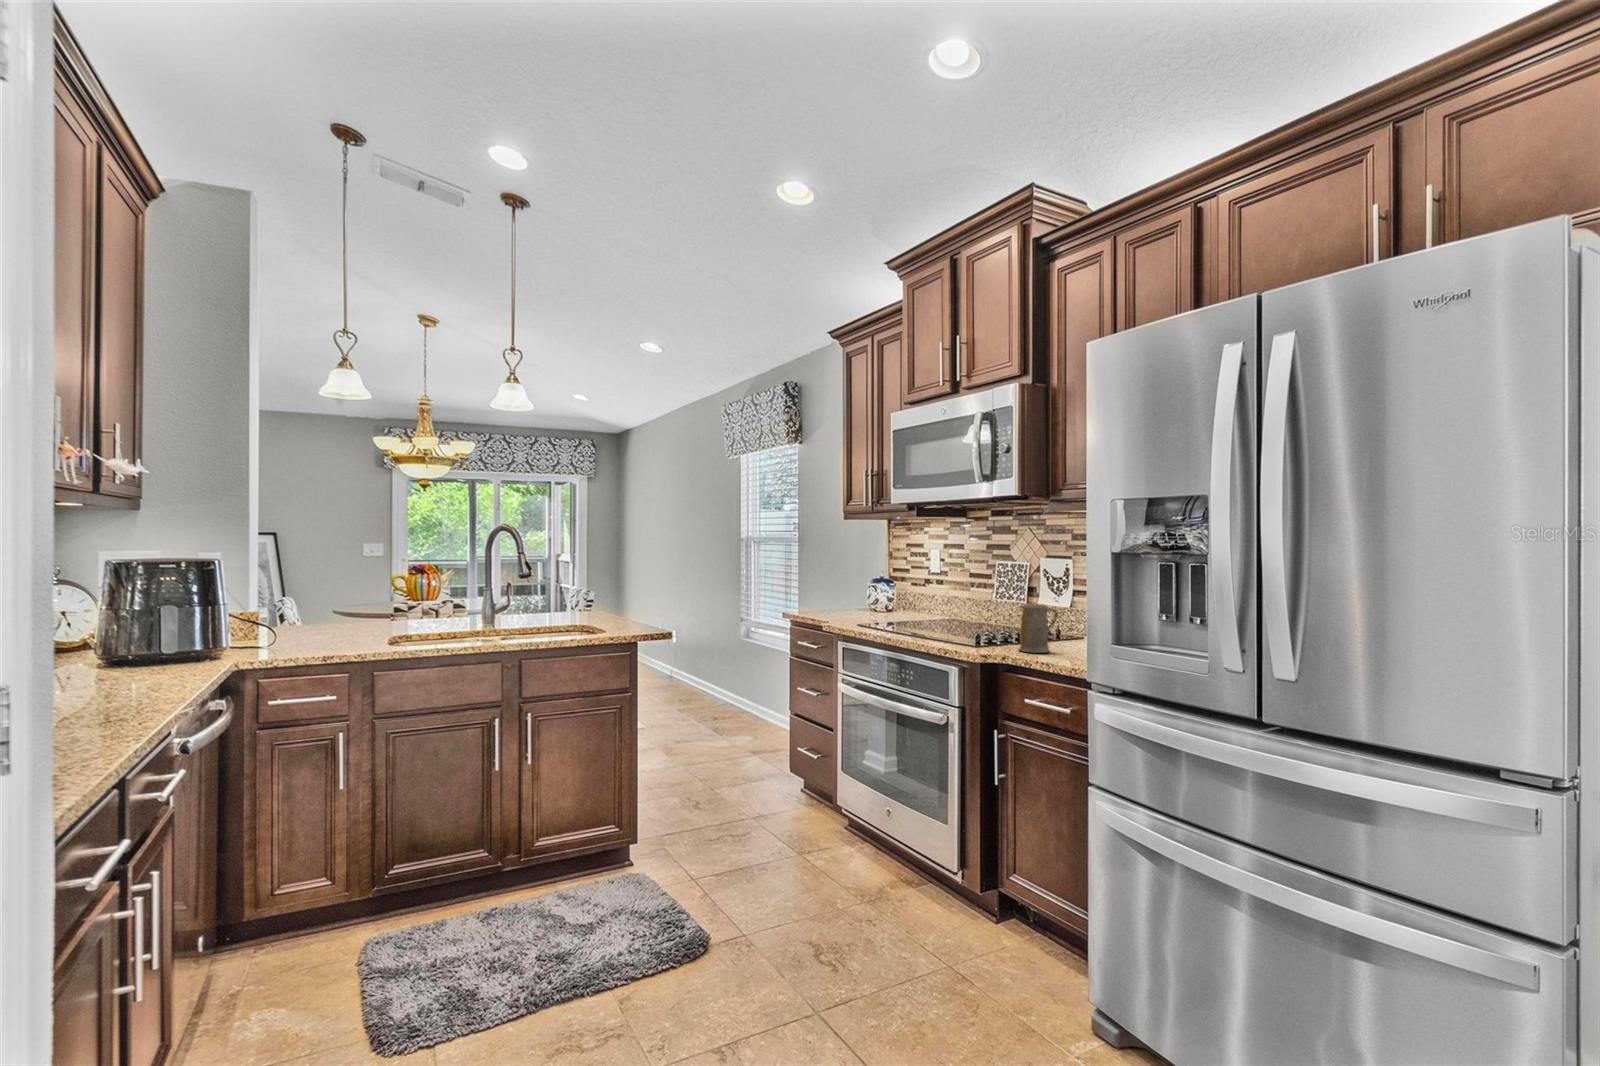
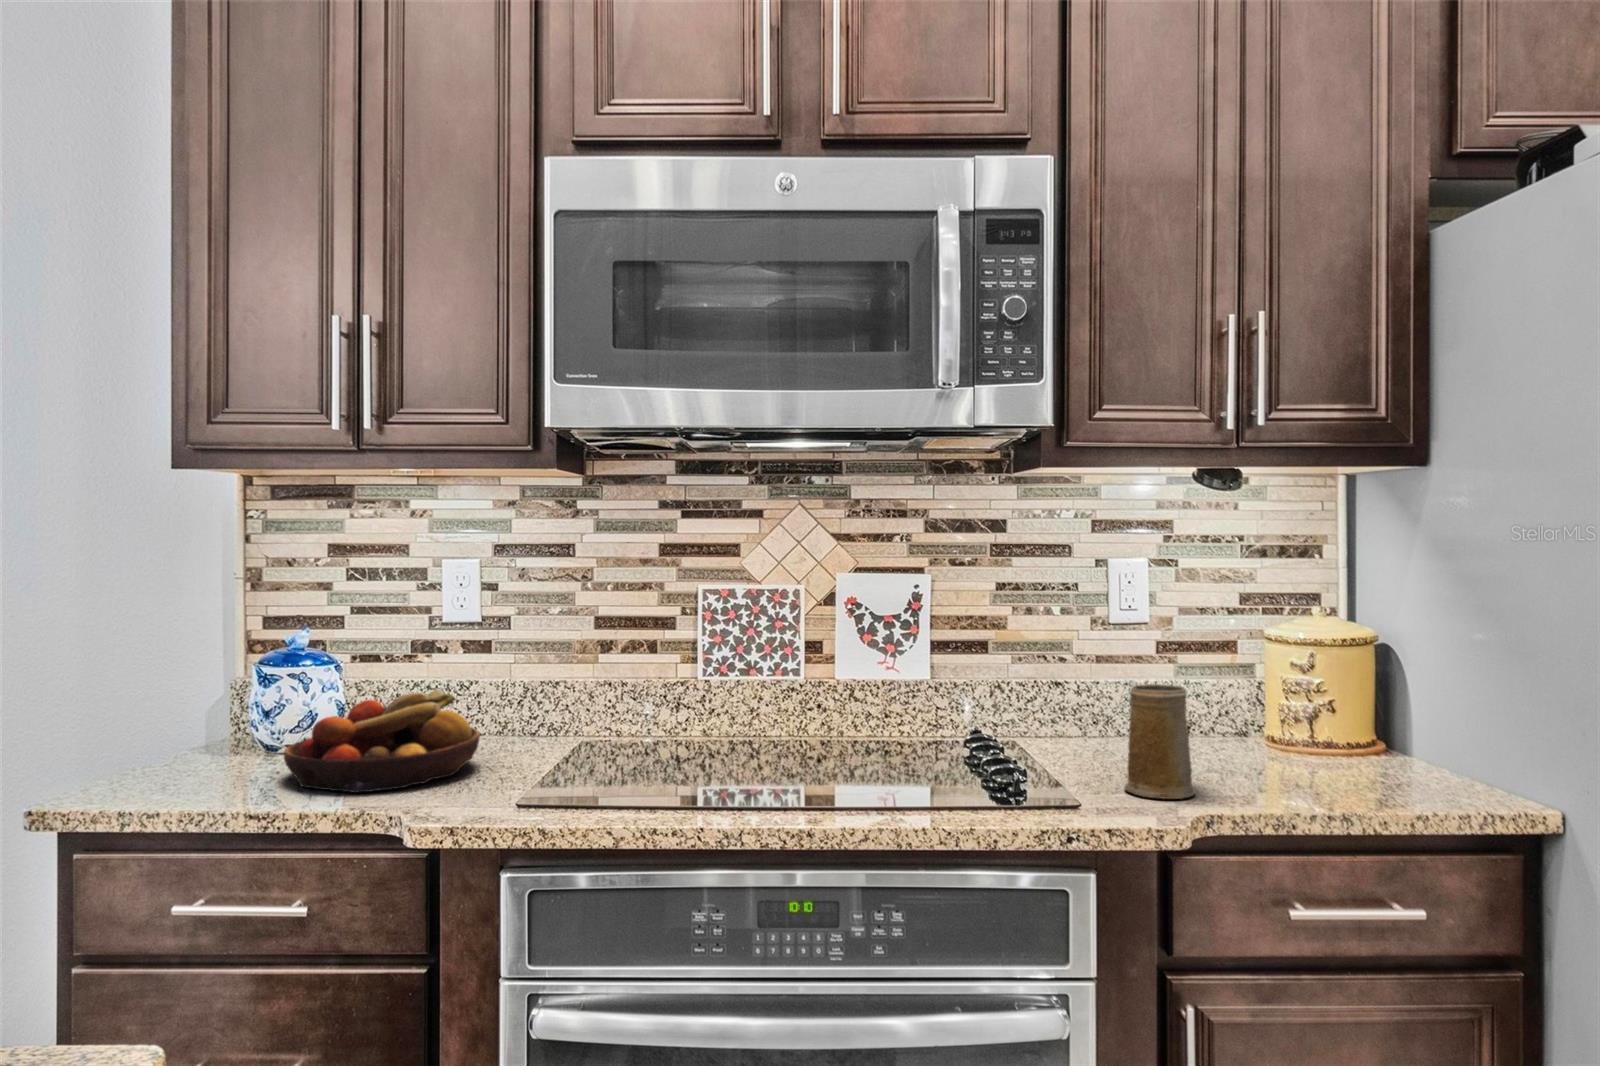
fruit bowl: none [845,592,911,621] -> present [284,689,480,792]

